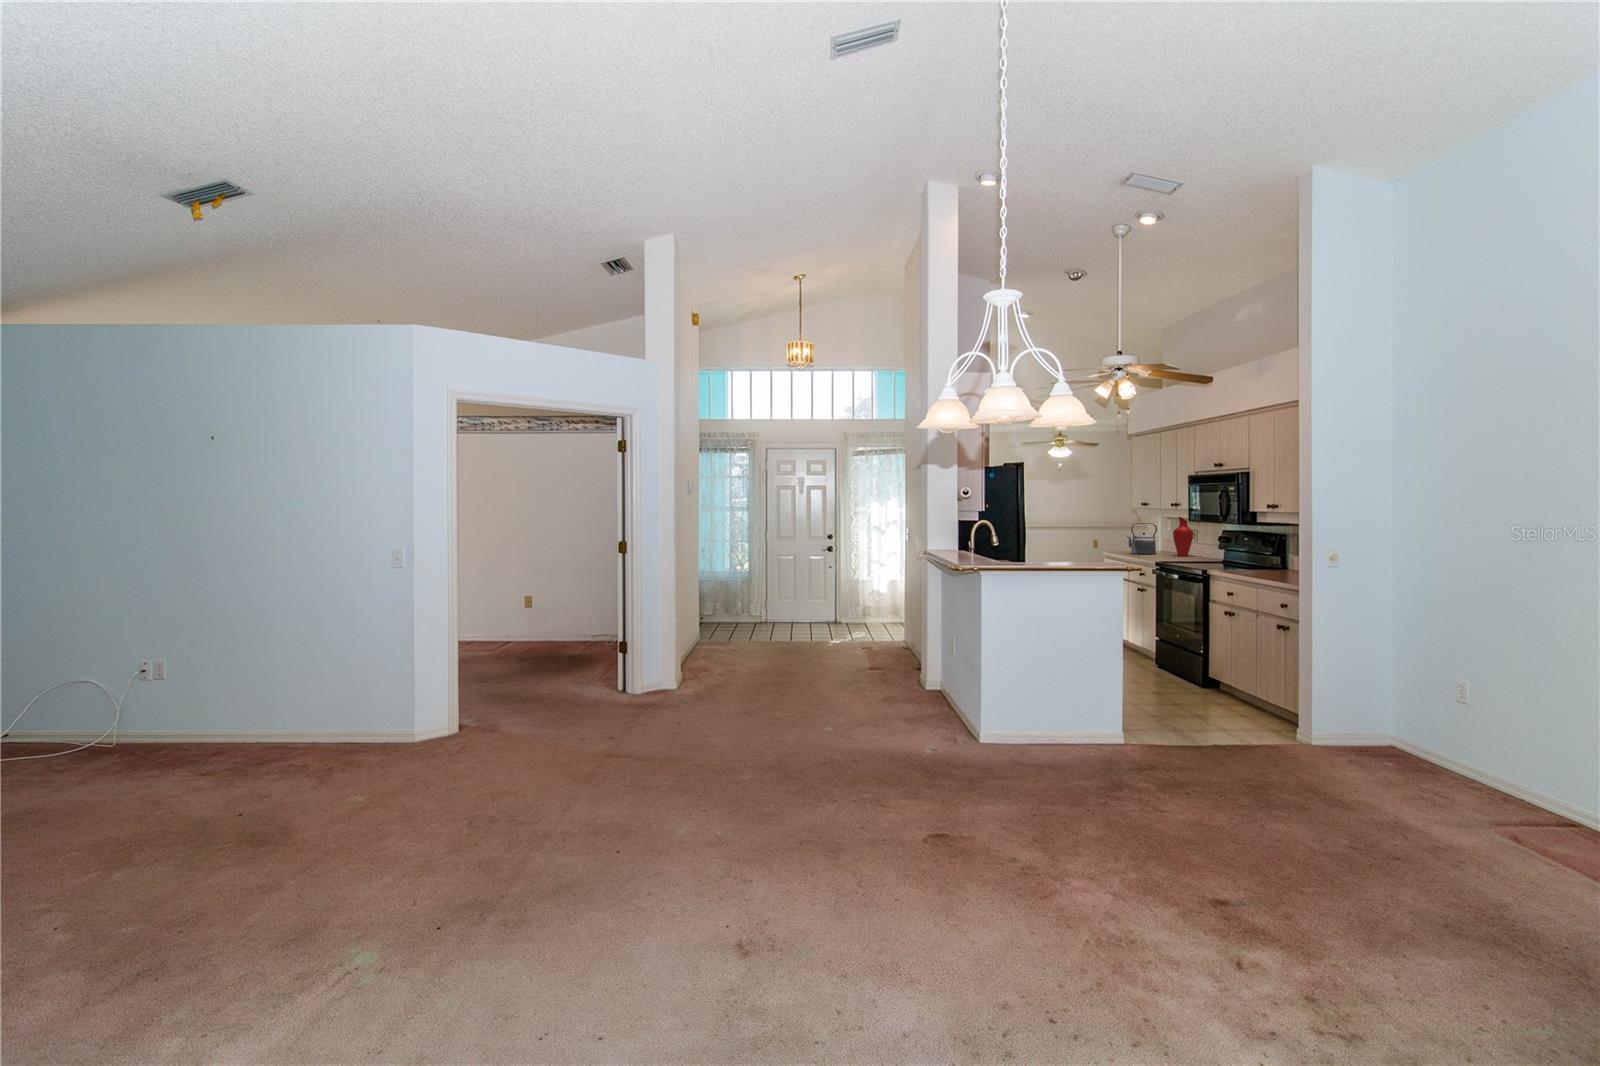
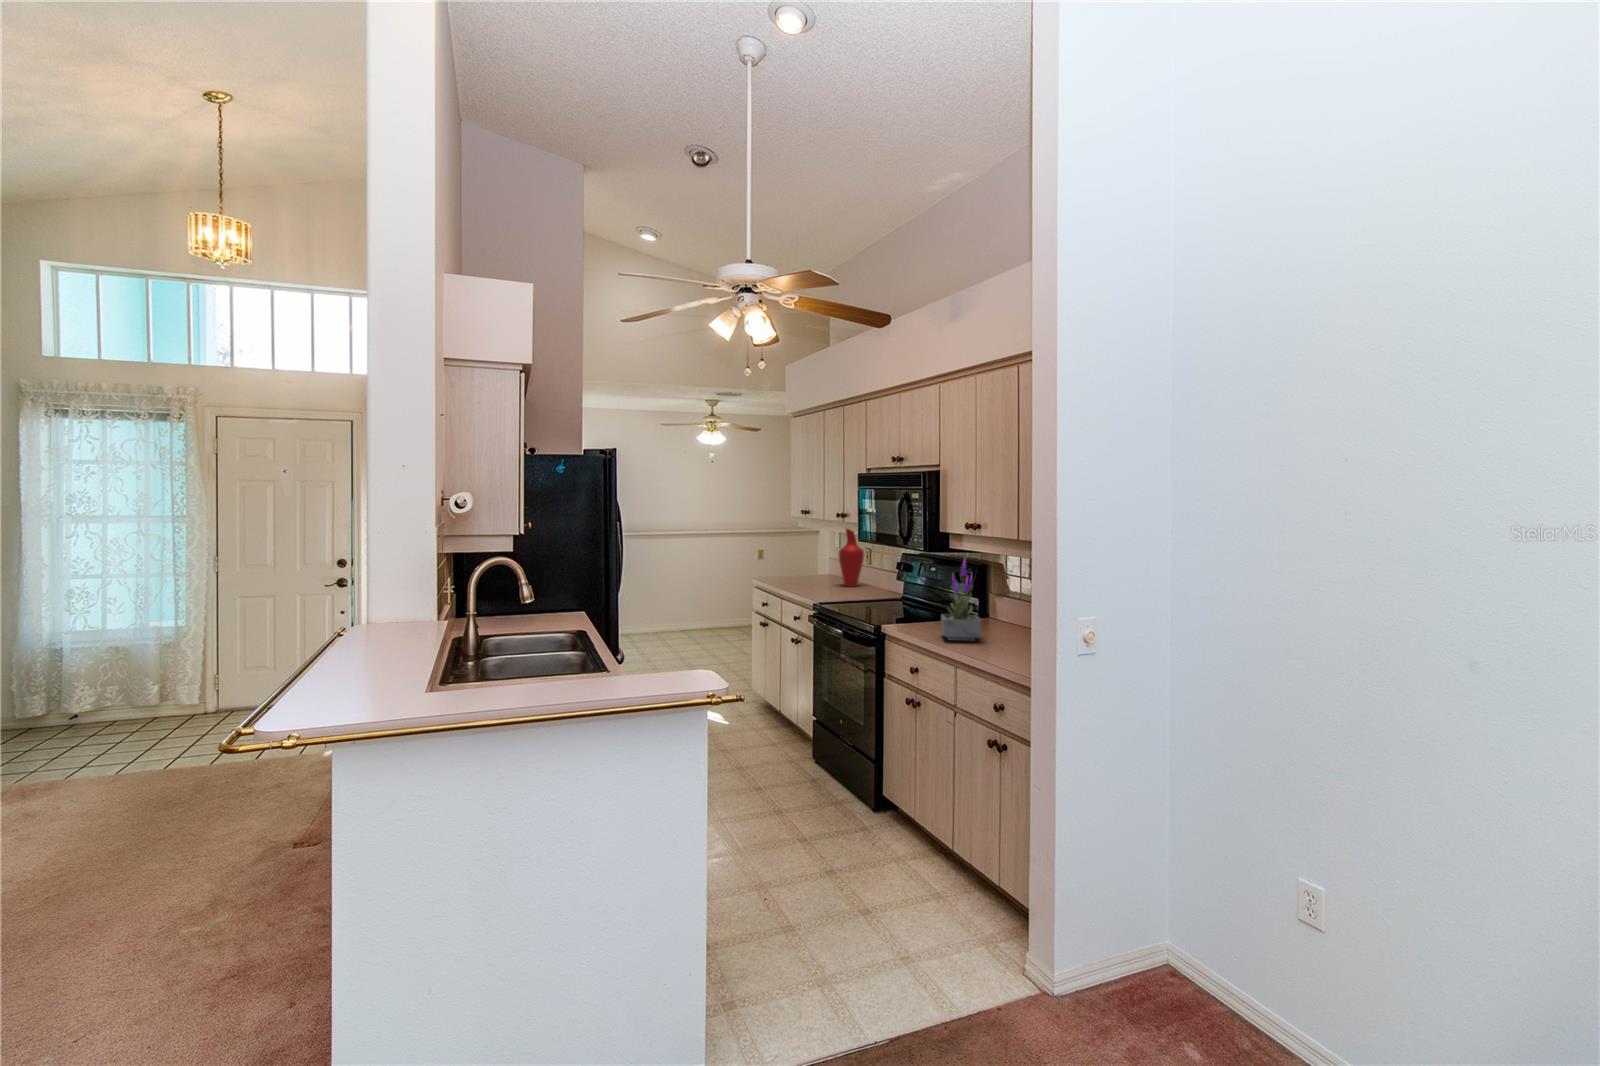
kettle: present [1127,523,1157,554] -> none [780,538,819,583]
potted plant: none [1248,524,1275,575] -> present [941,561,981,641]

